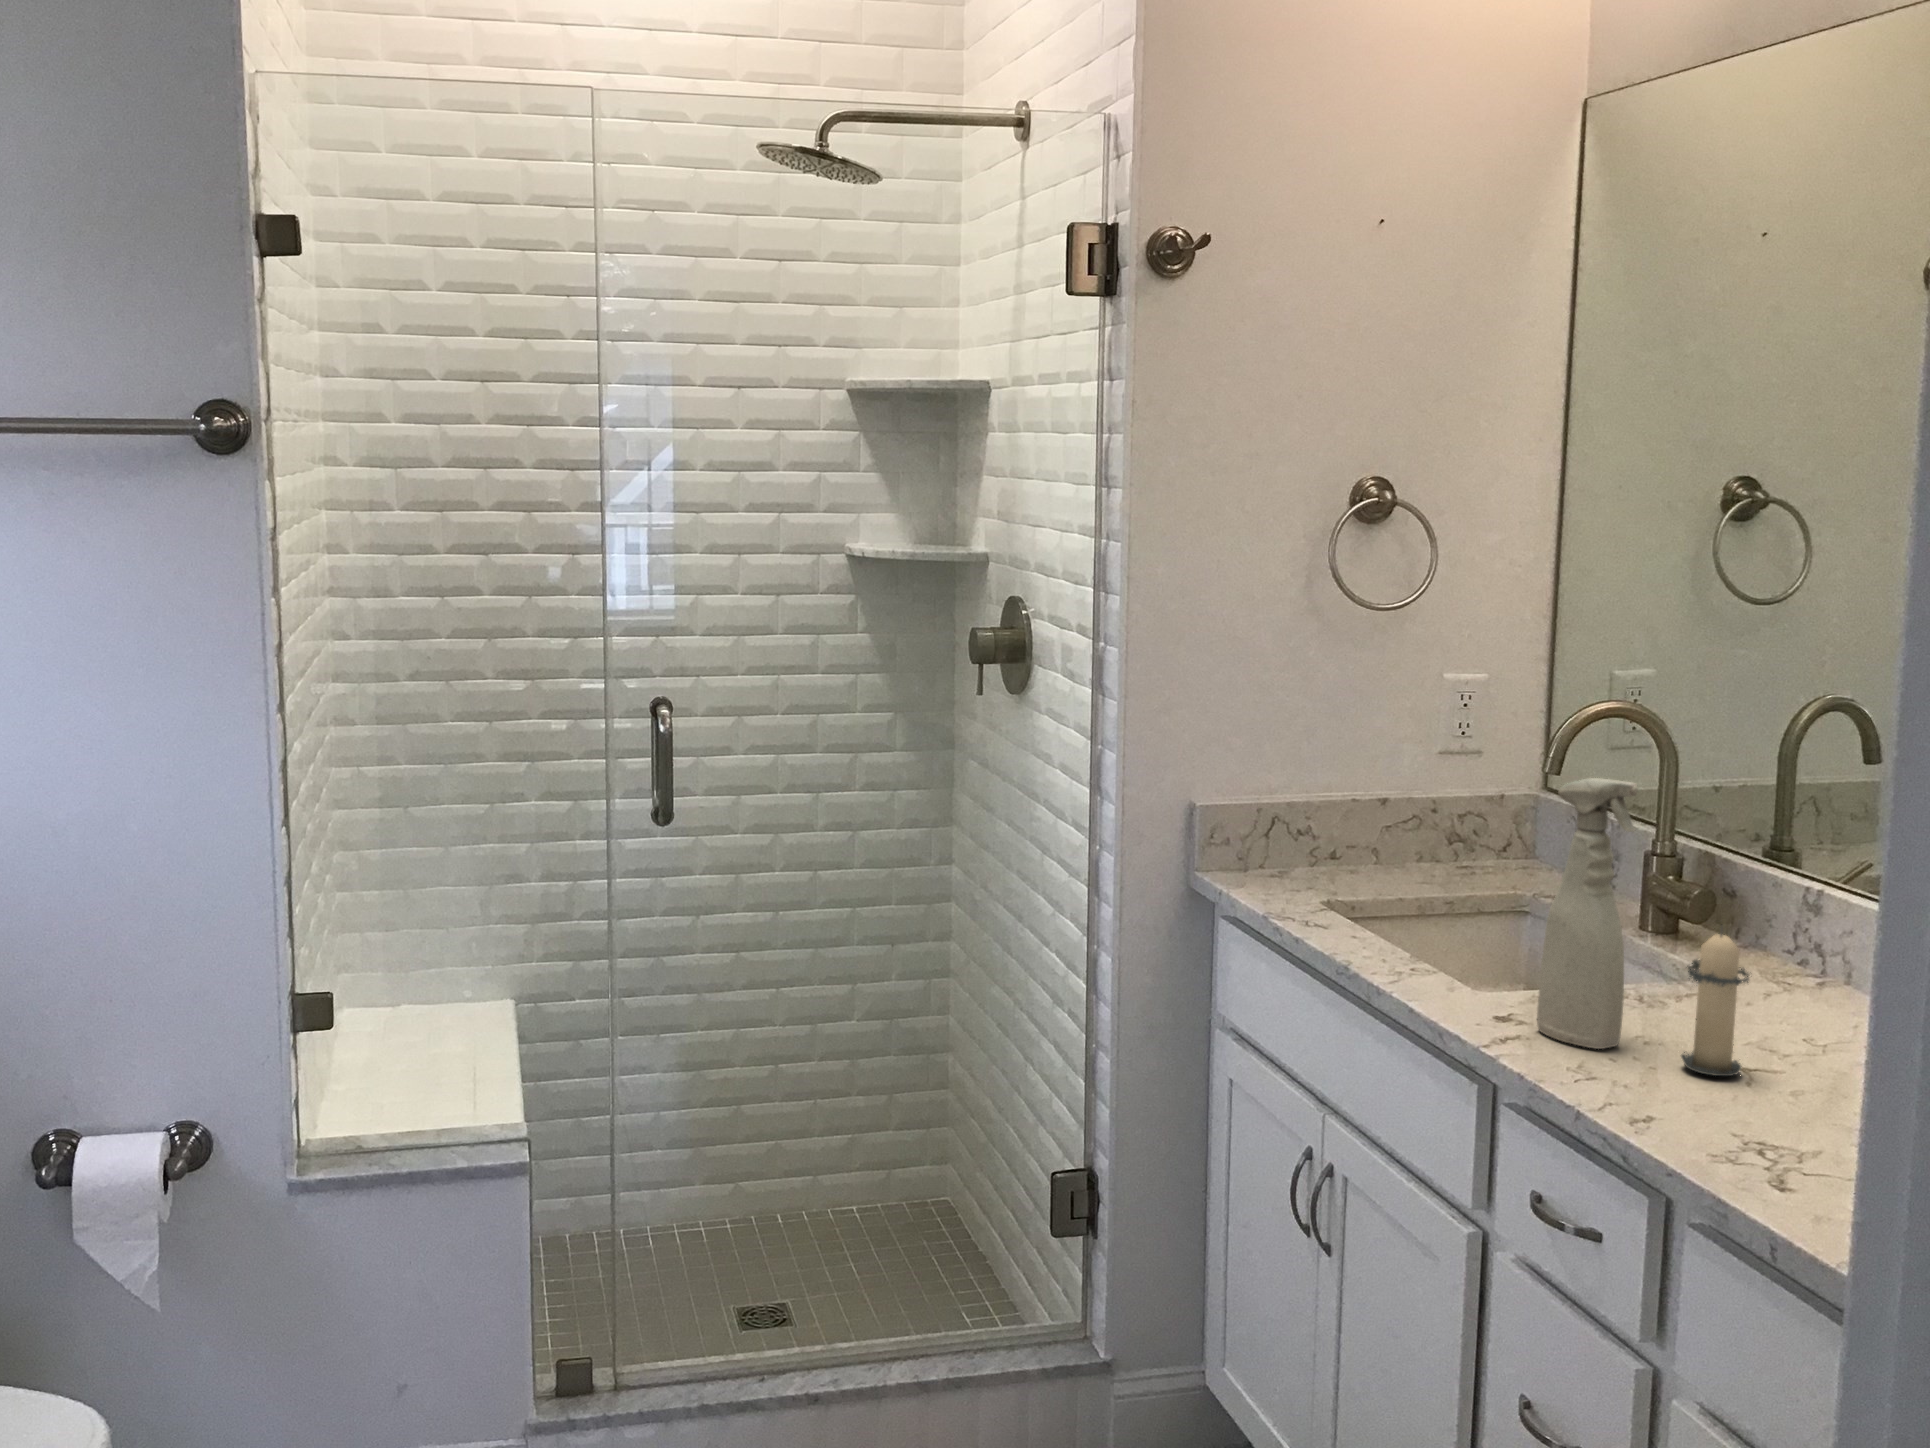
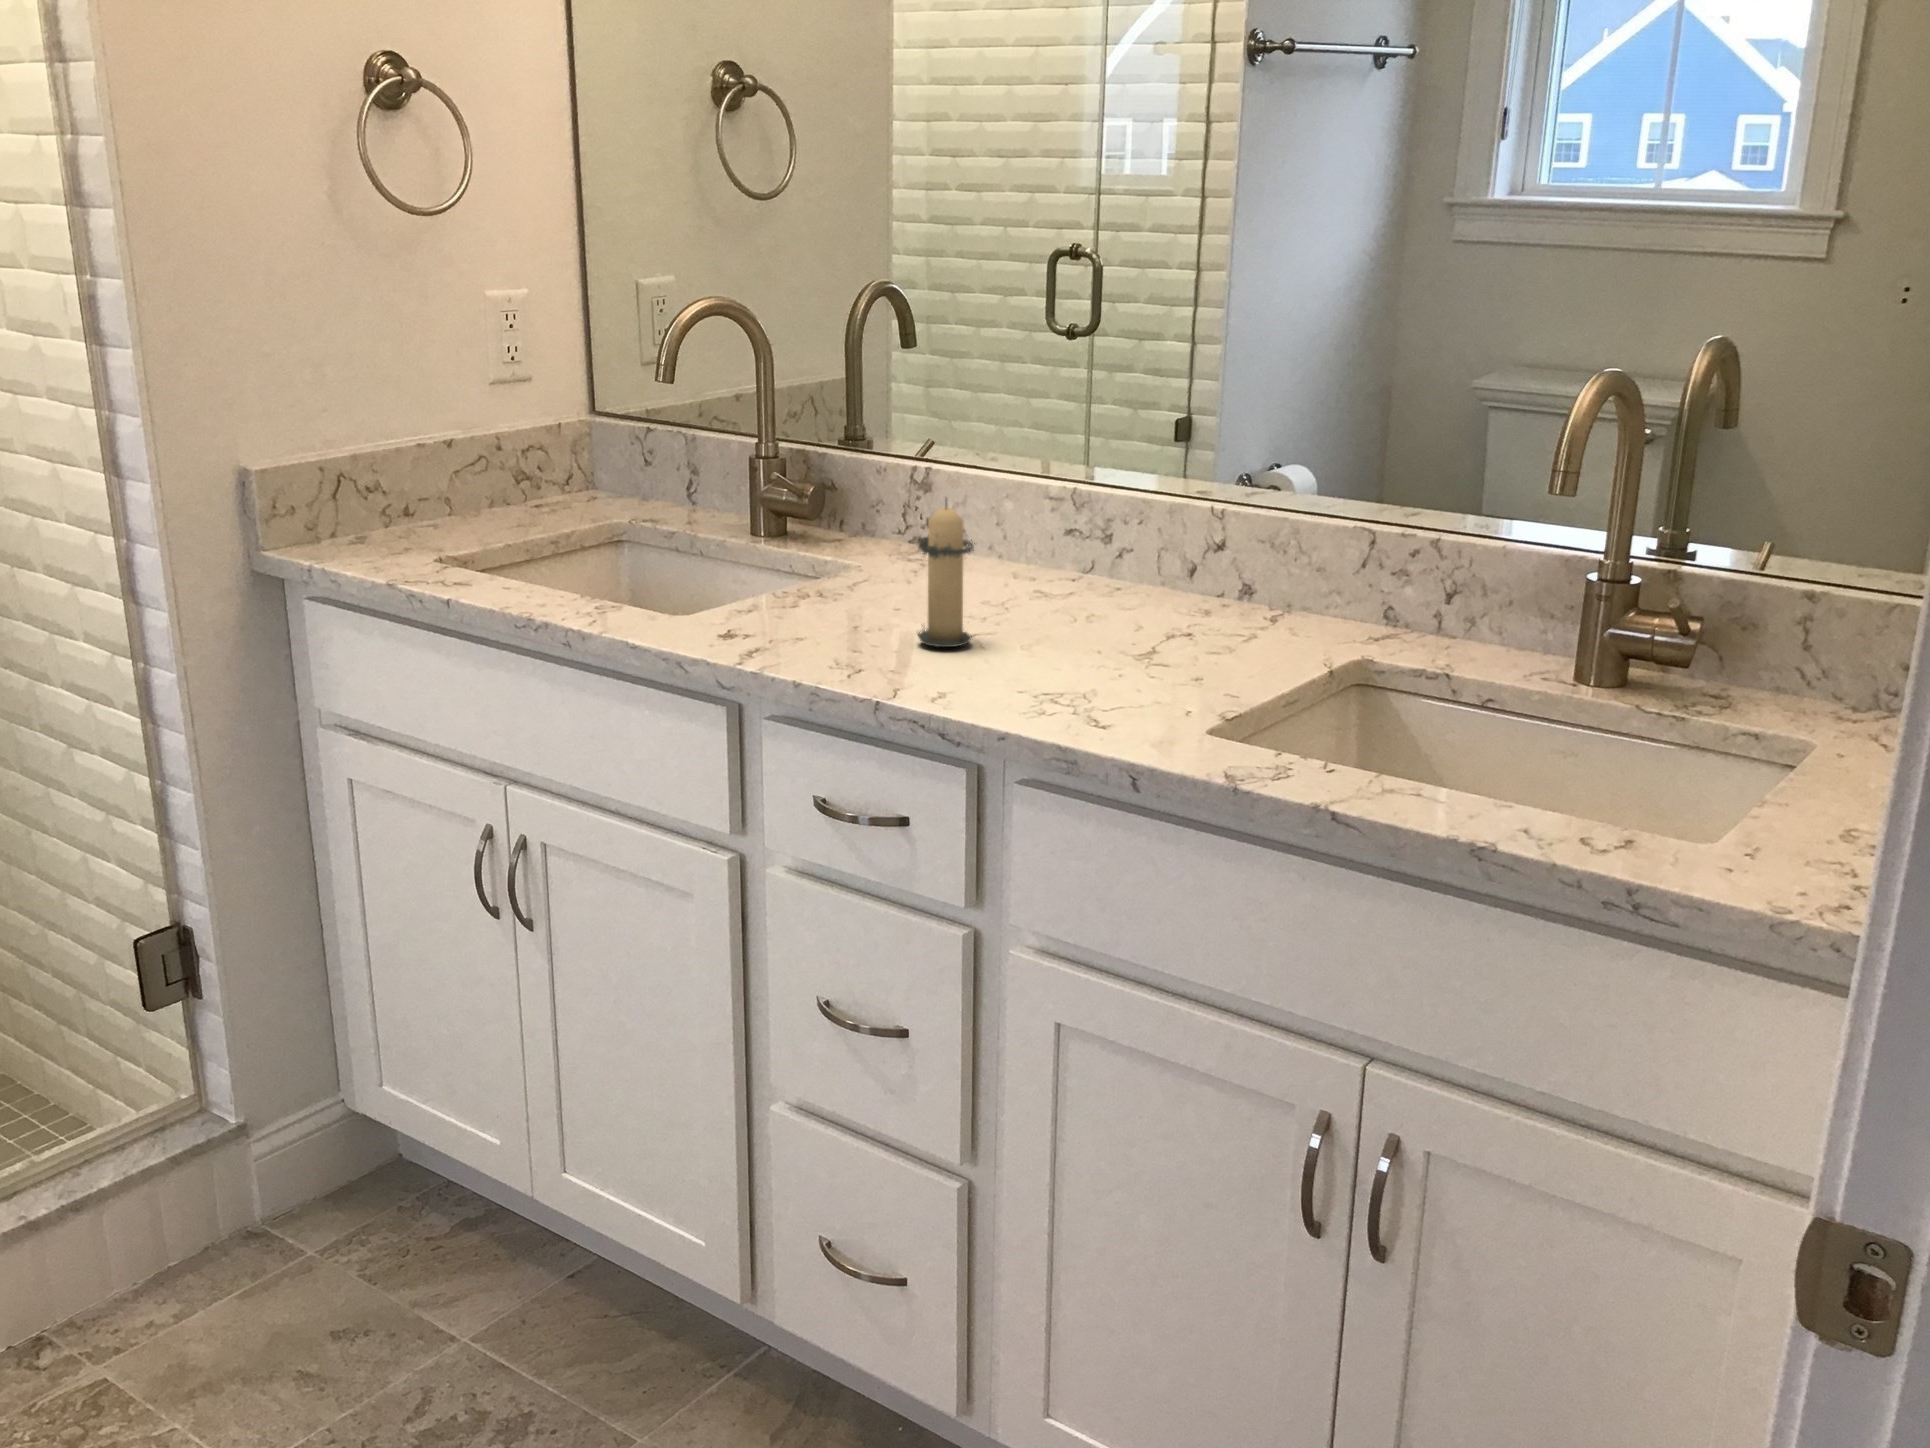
spray bottle: present [1537,778,1638,1049] -> none [765,363,854,645]

